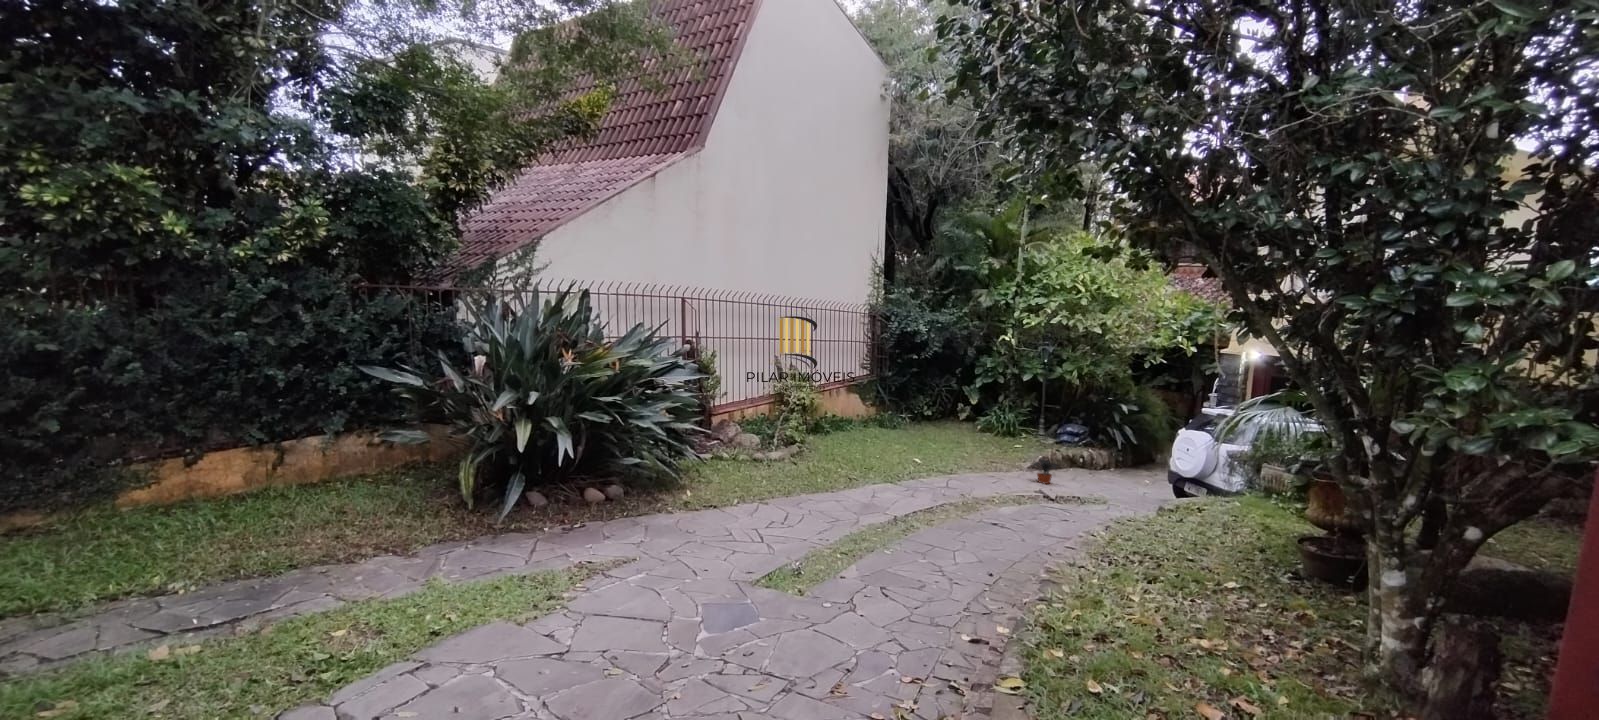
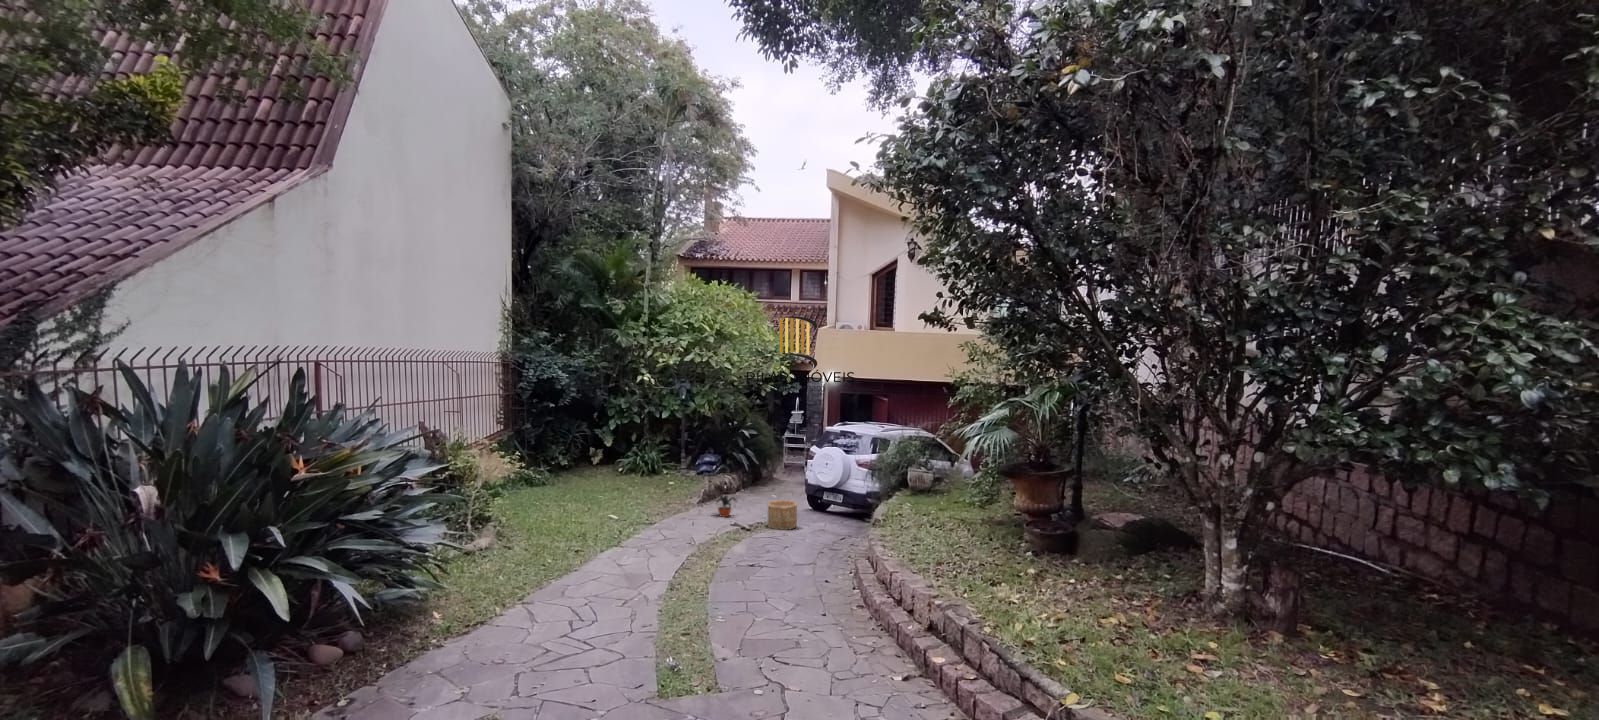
wooden bucket: none [1078,472,1116,506] -> present [767,500,798,530]

